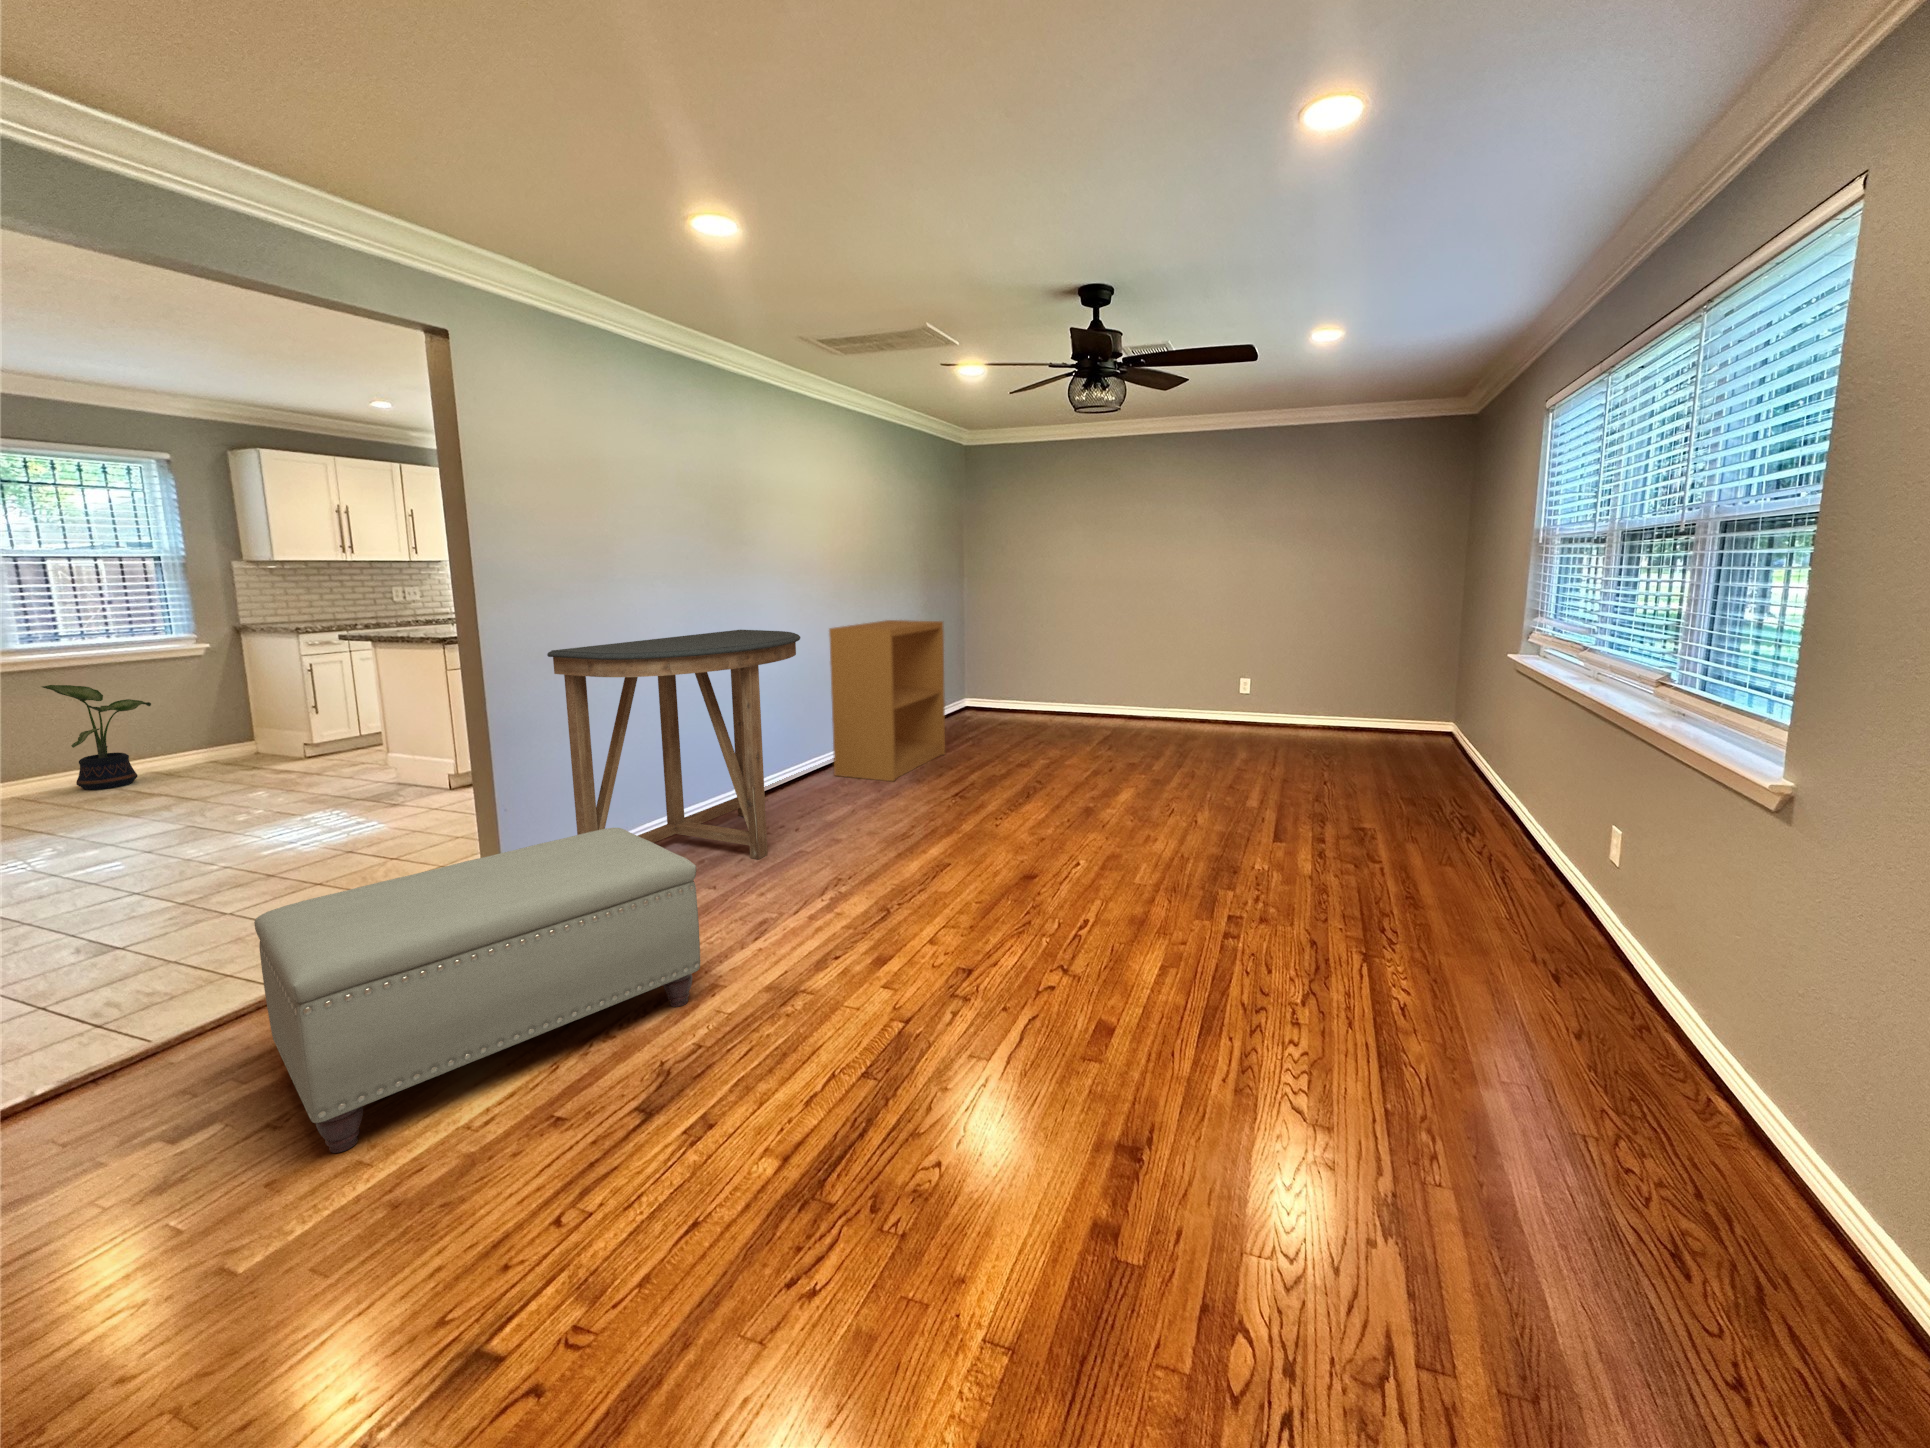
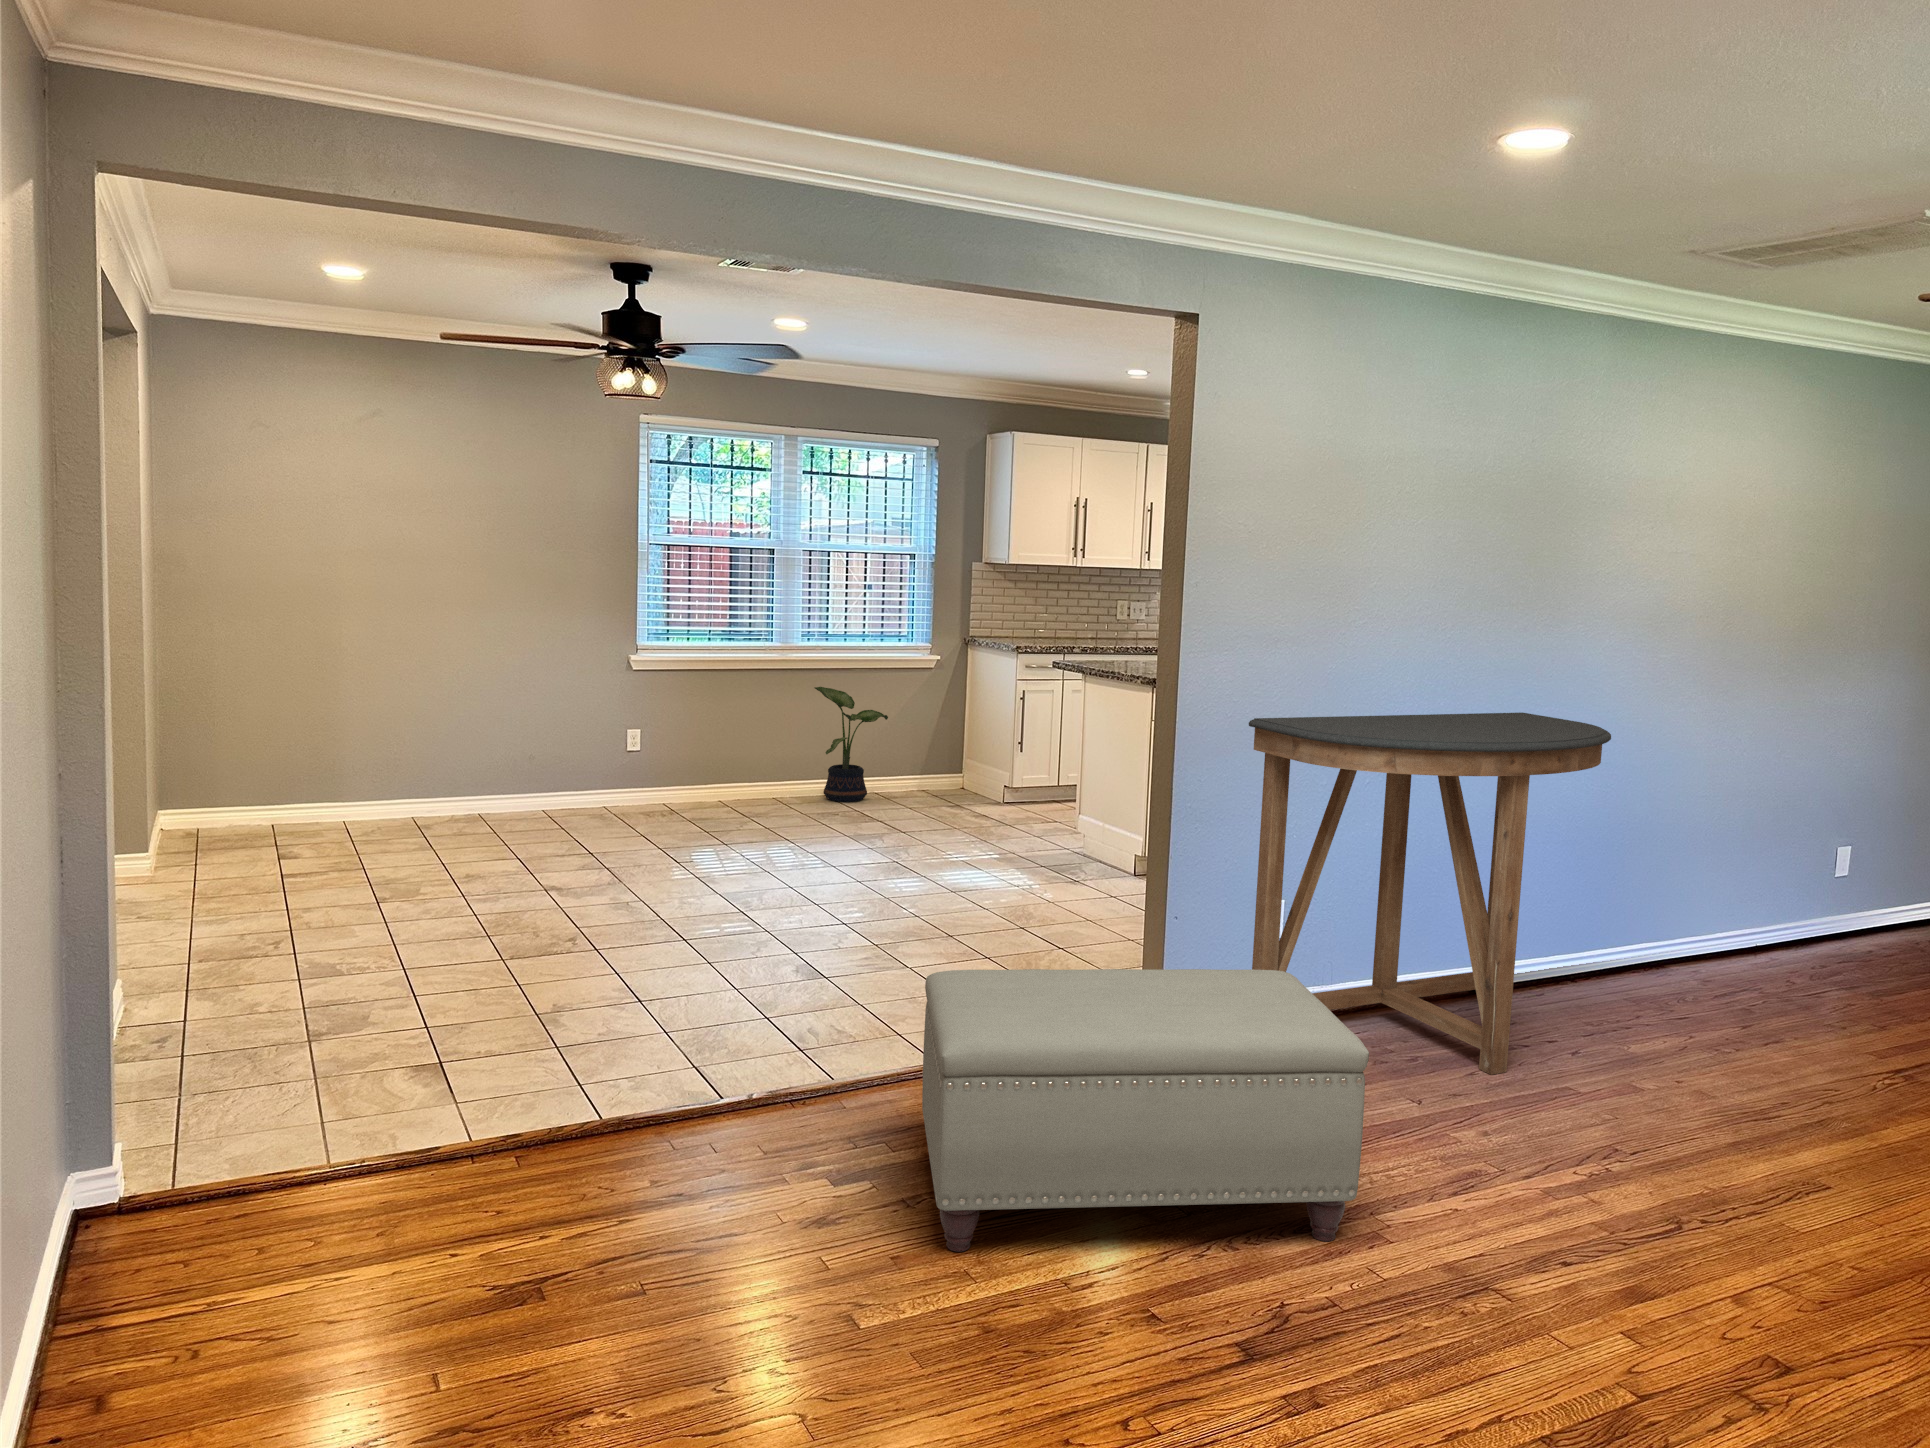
bookshelf: present [829,620,945,781] -> none [1659,718,1921,1010]

